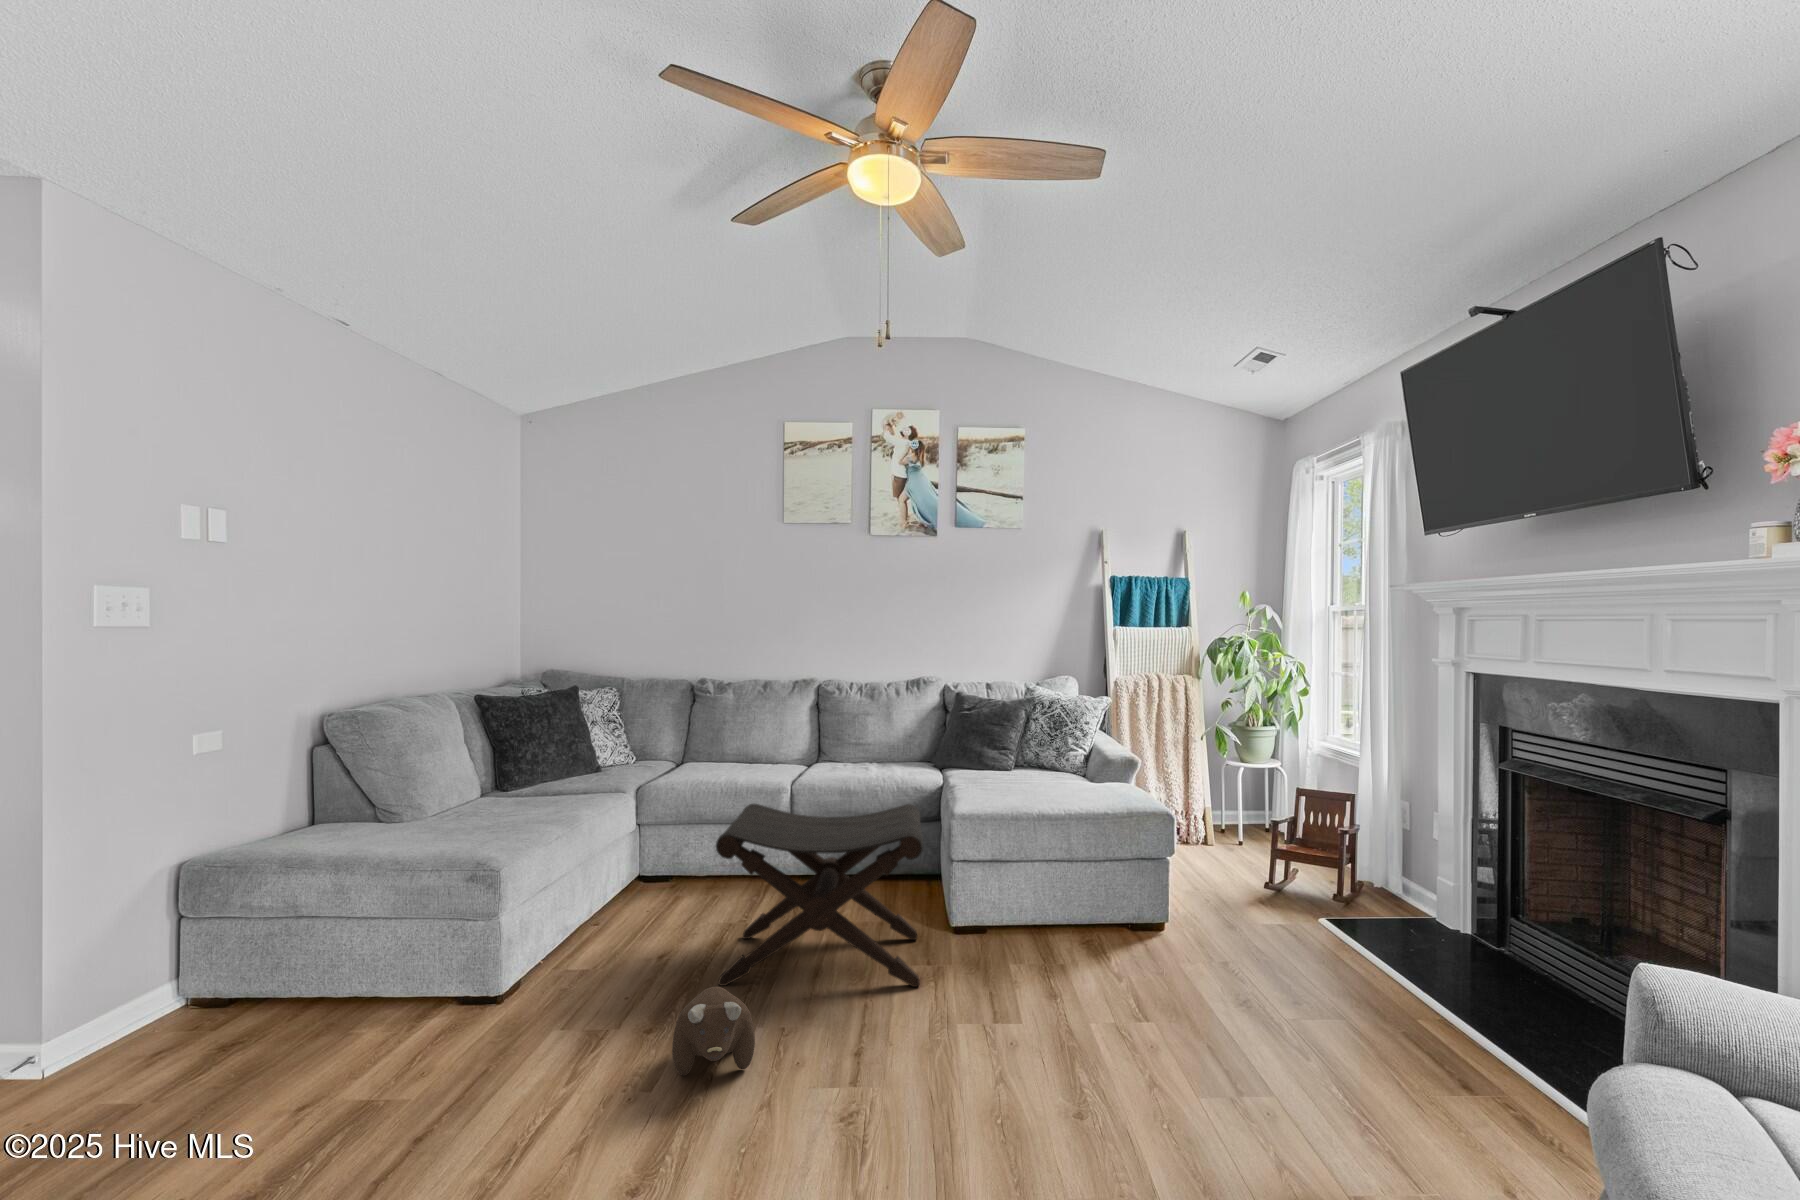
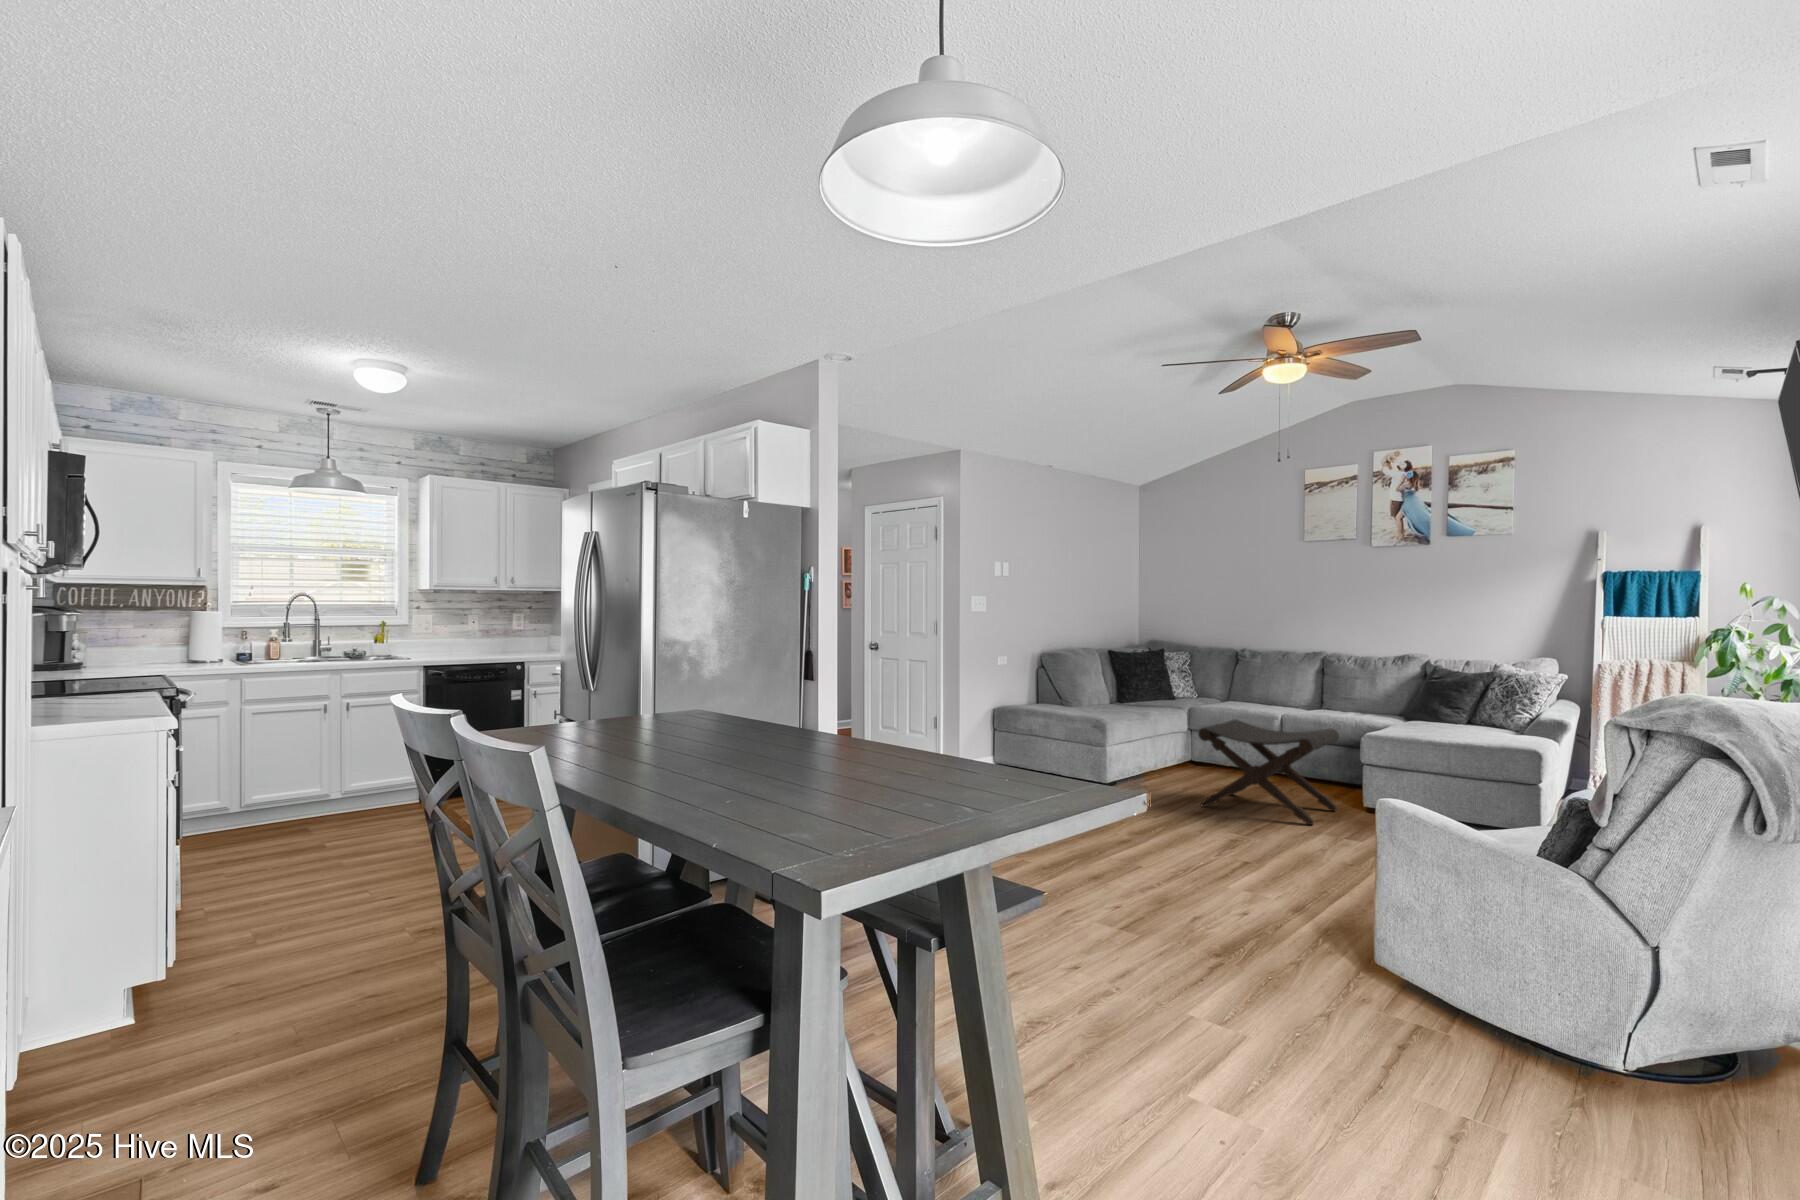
plush toy: present [672,987,755,1075] -> none [1157,791,1195,829]

